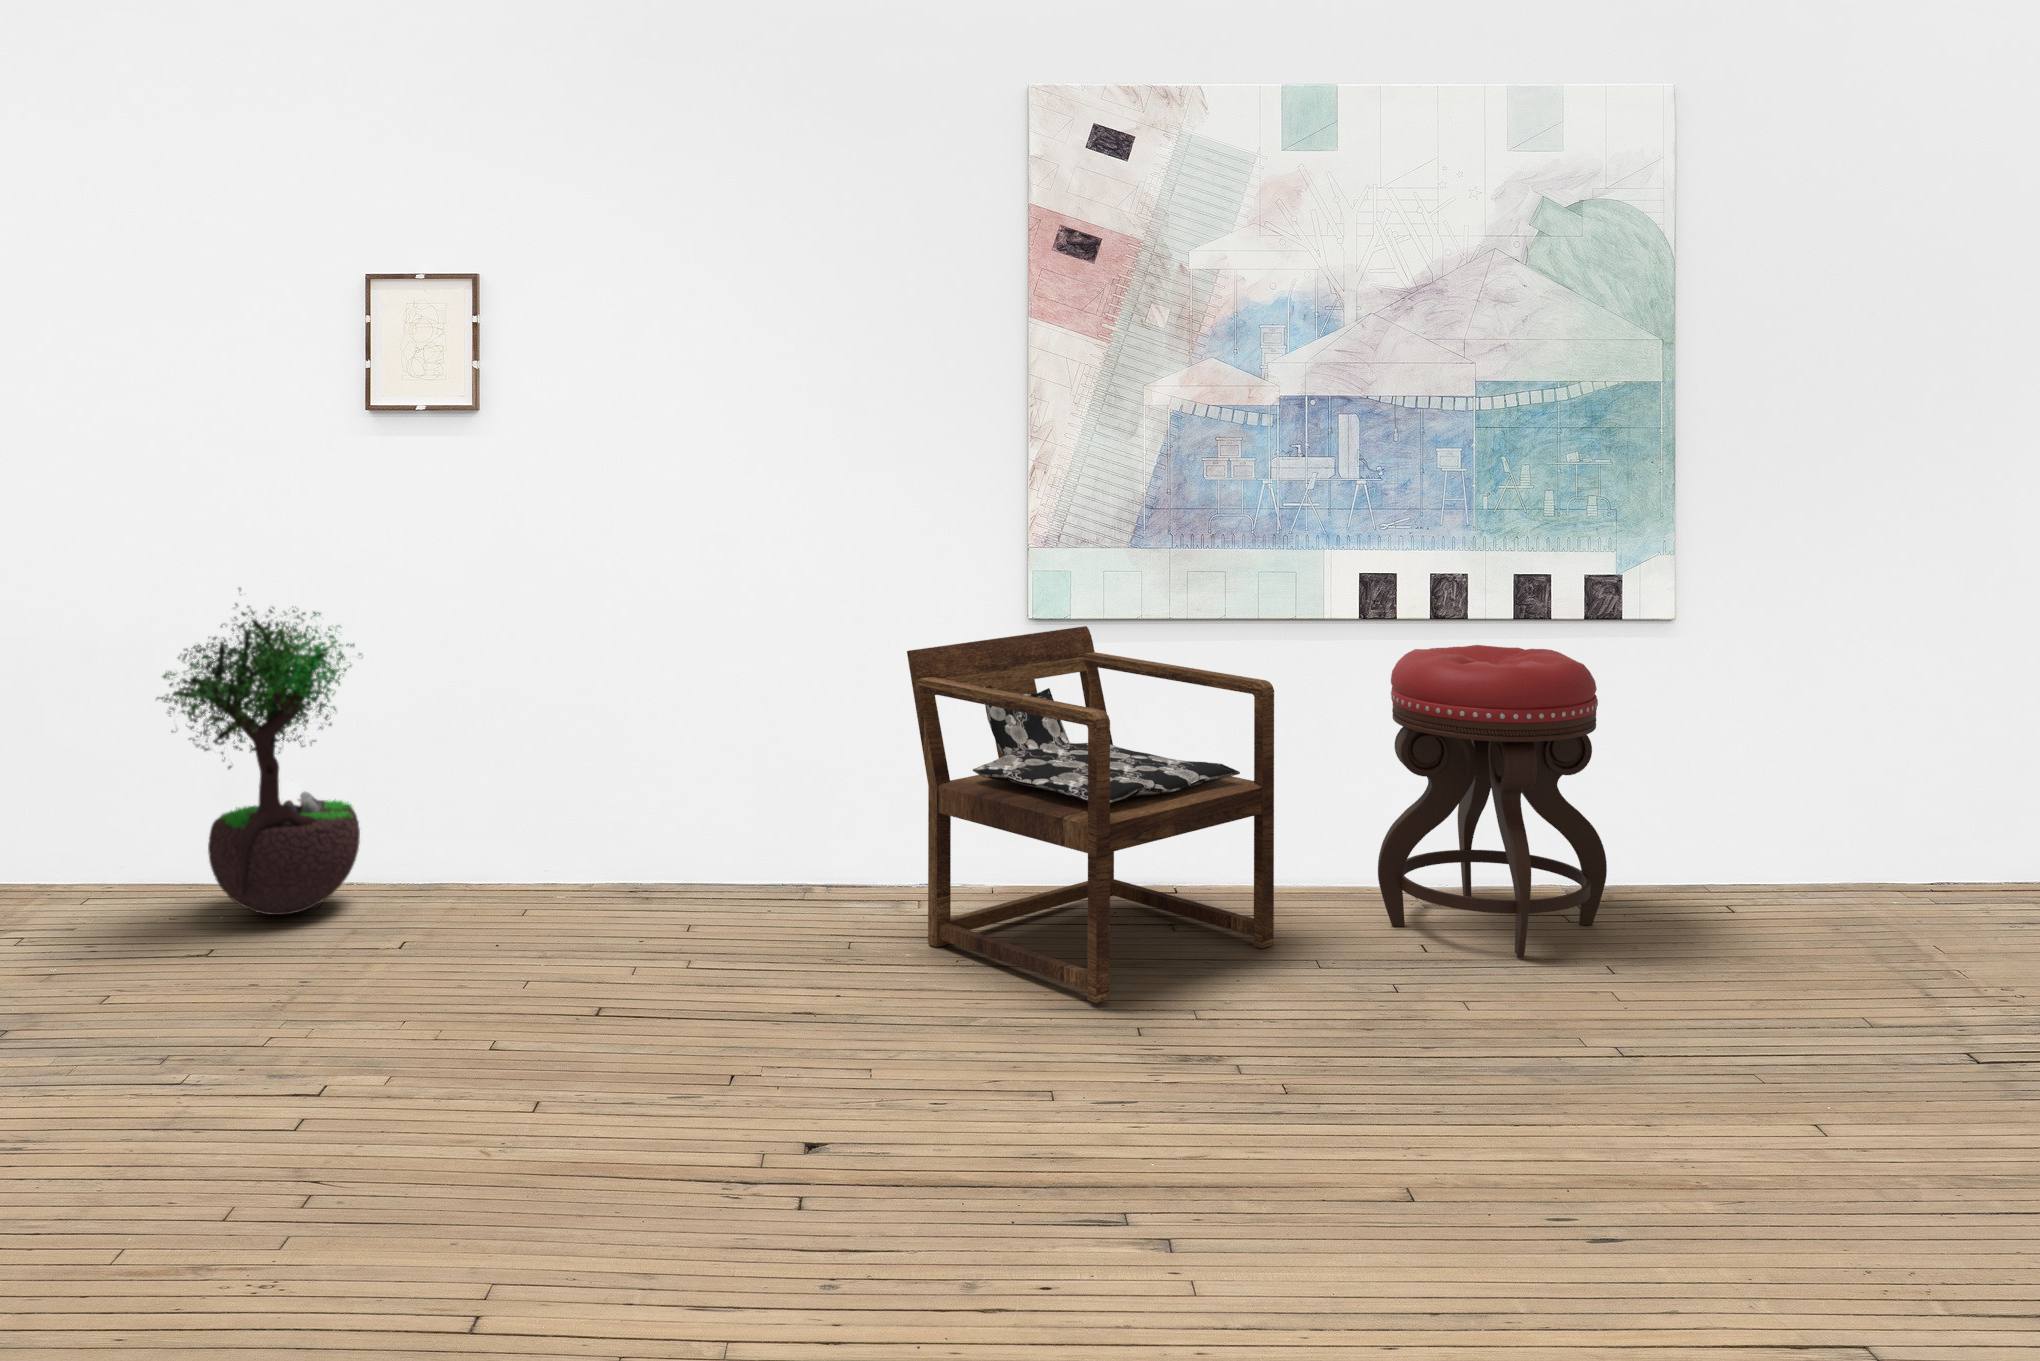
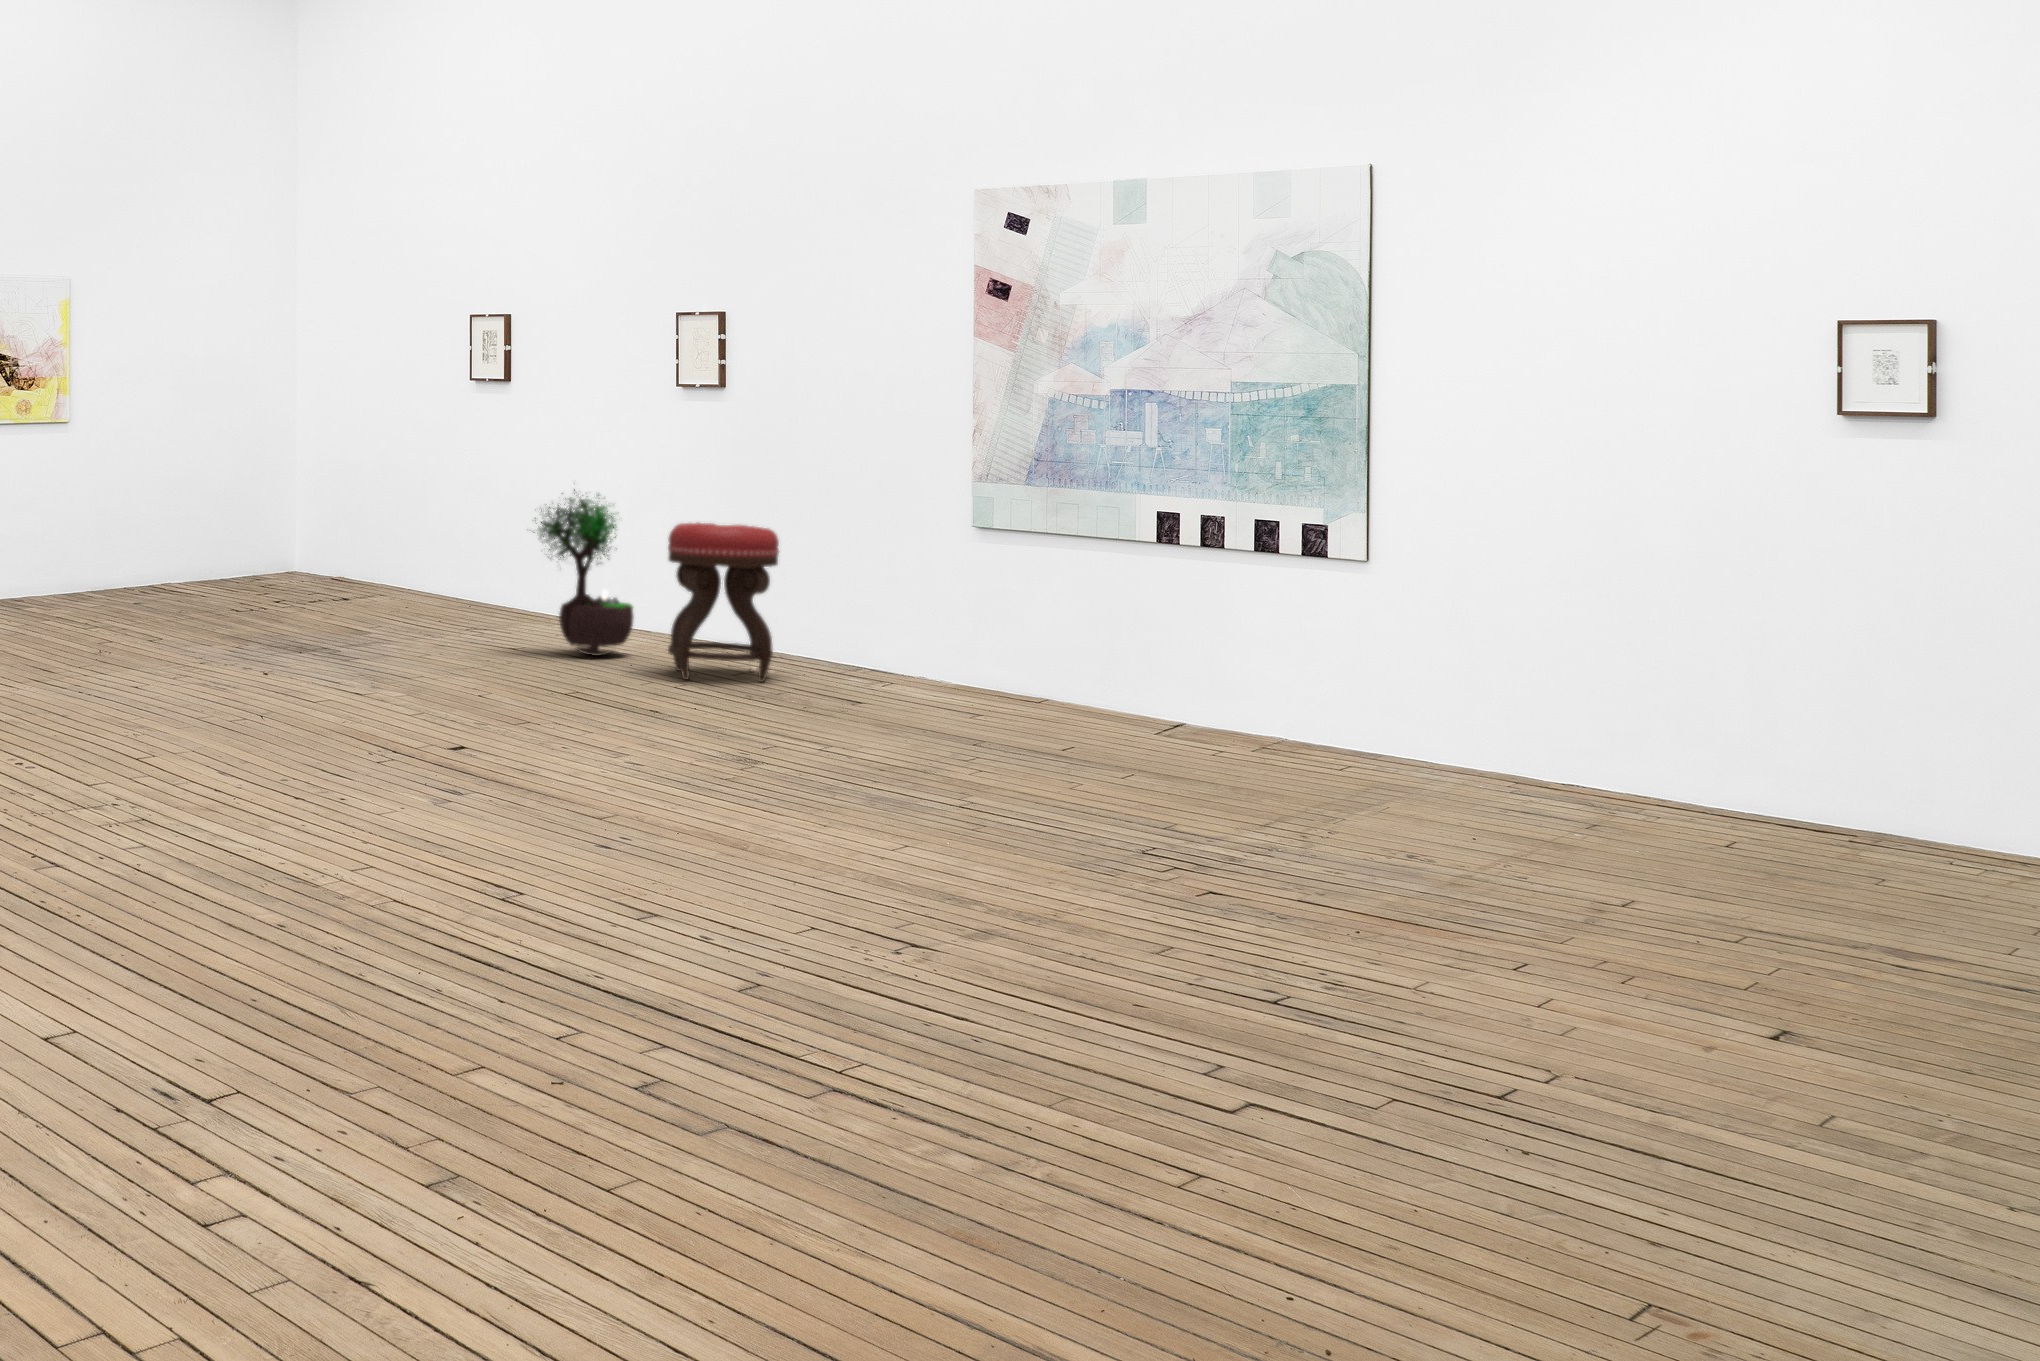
armchair: present [907,626,1274,1003] -> none [848,530,1029,724]
stool: present [1378,645,1607,956] -> present [668,522,779,682]

